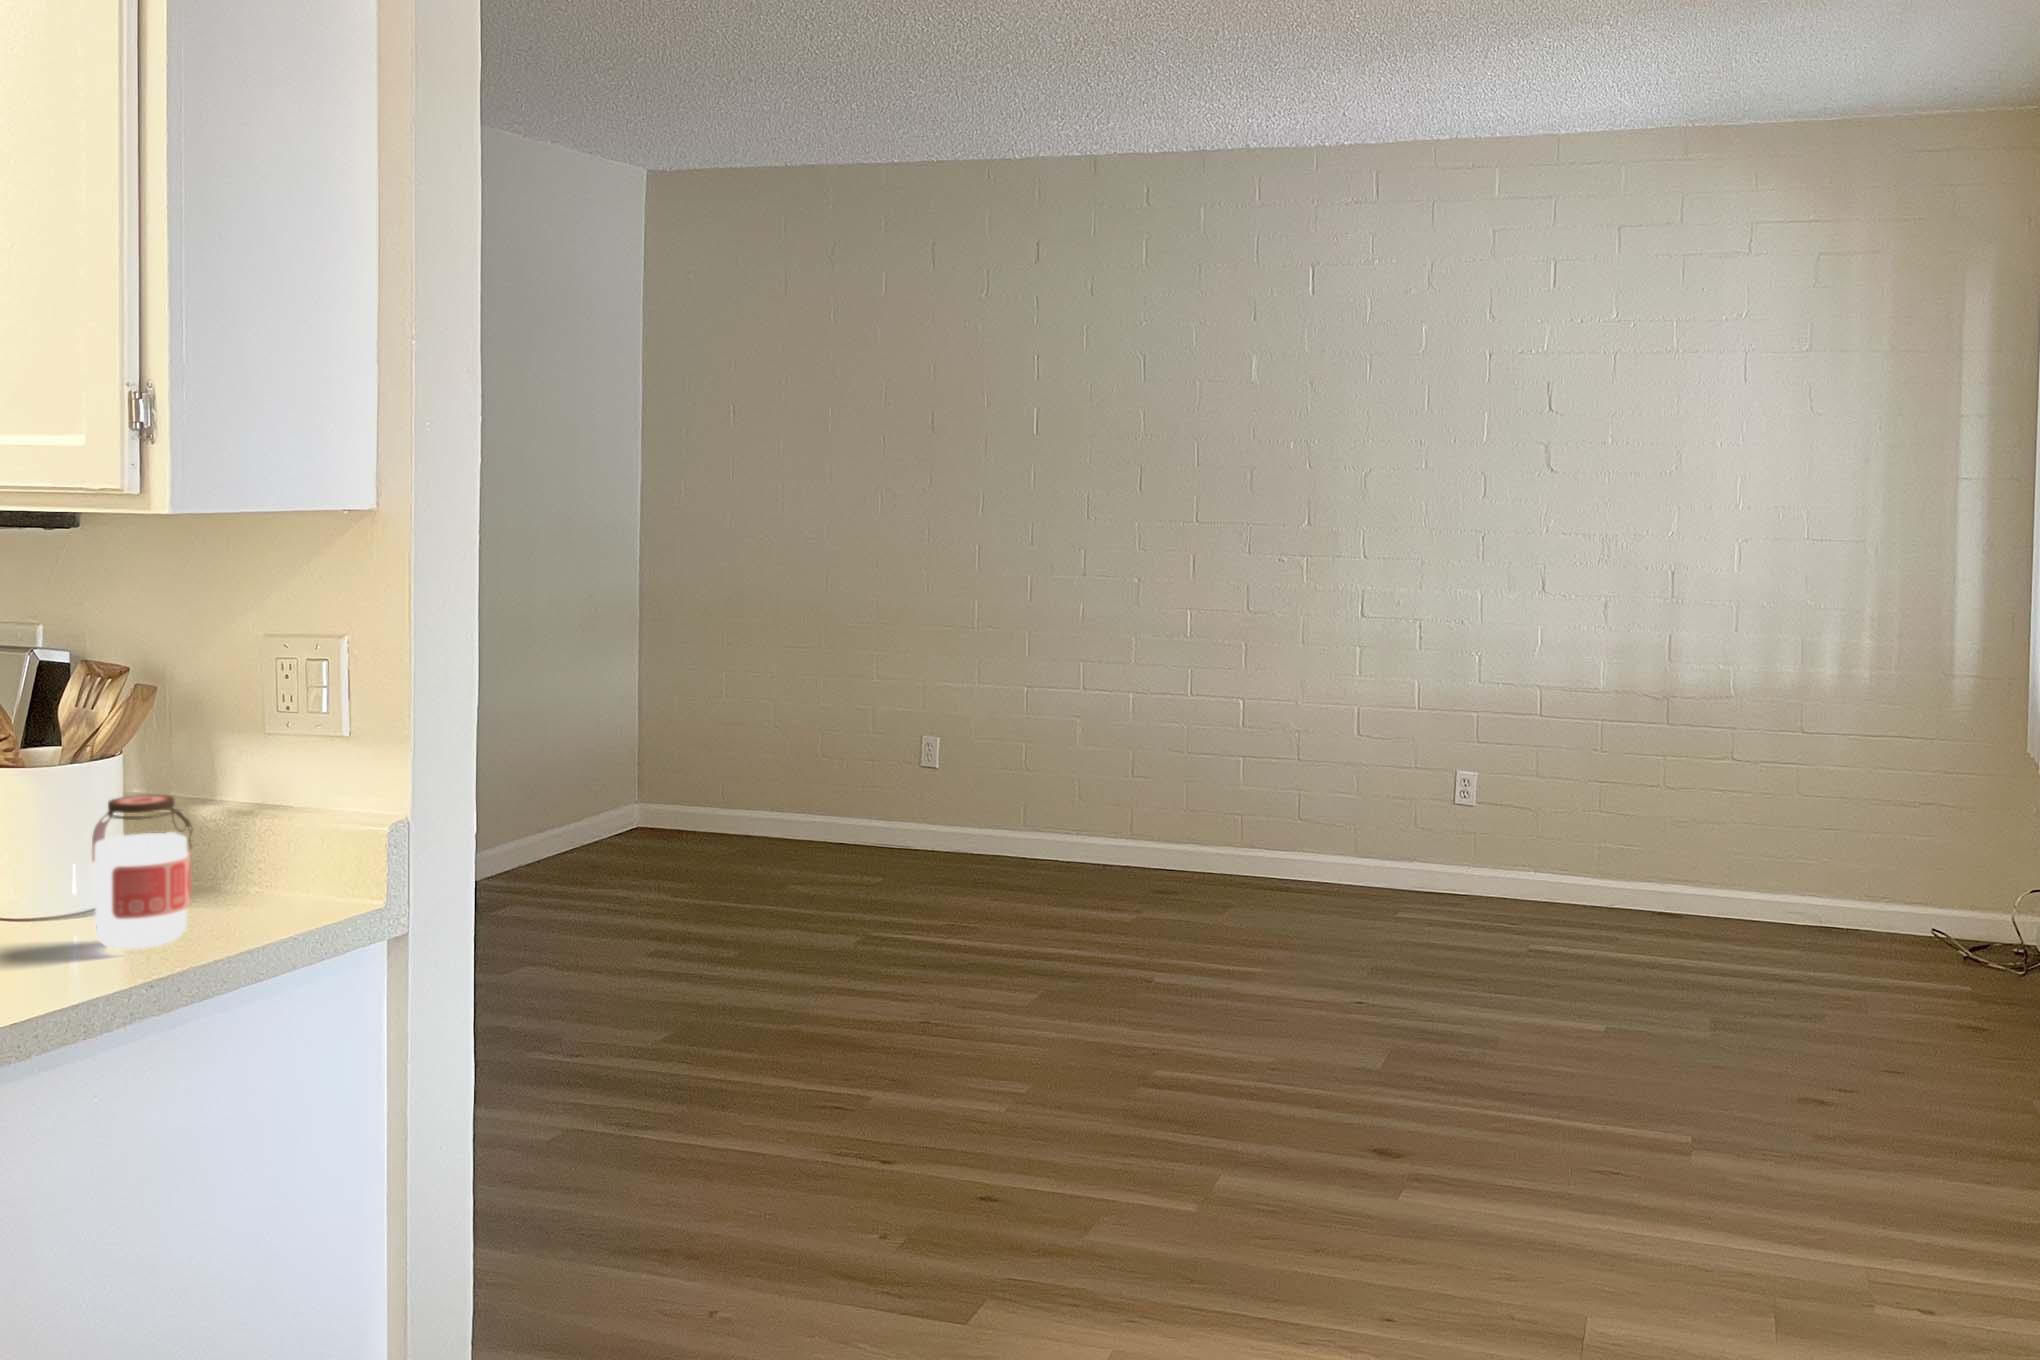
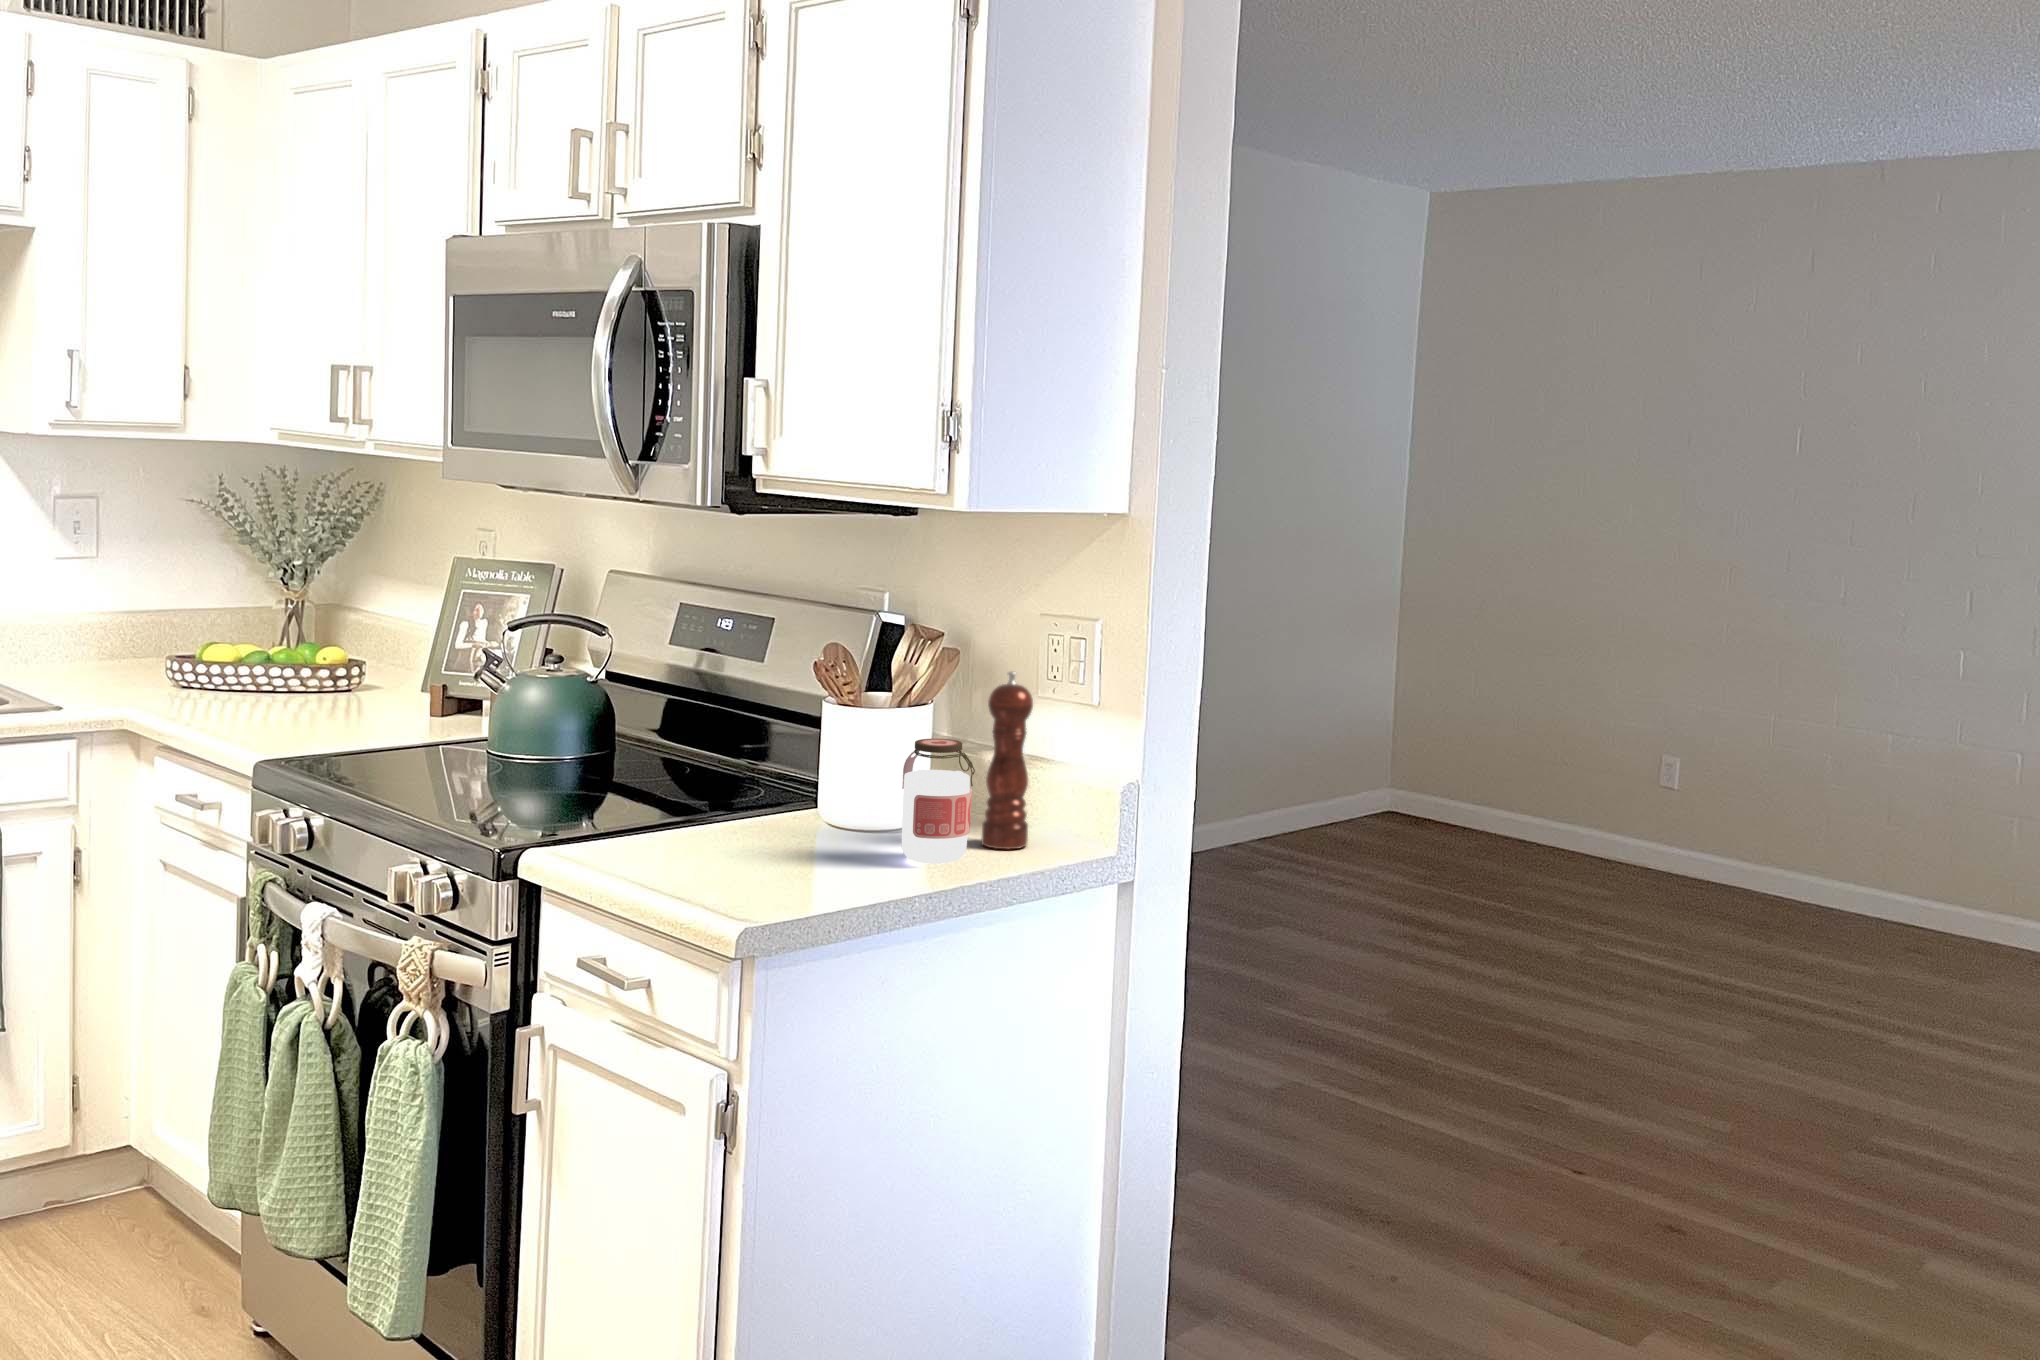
pepper mill: none [202,707,264,921] -> present [981,672,1033,849]

